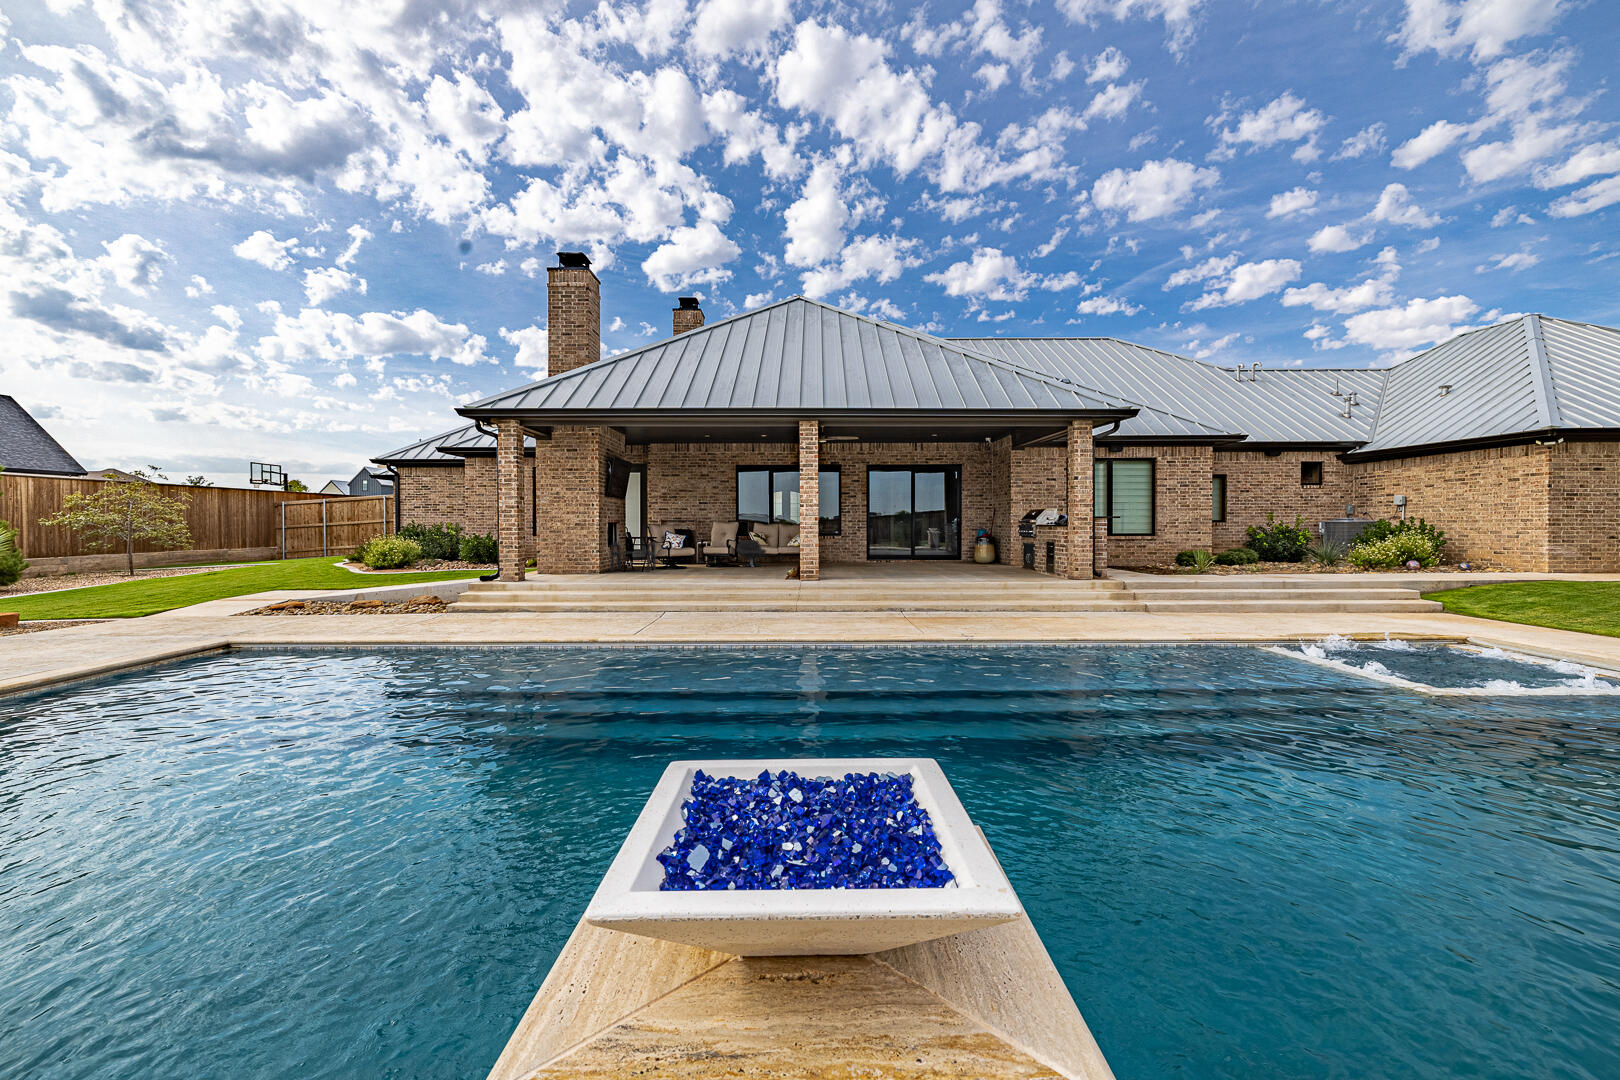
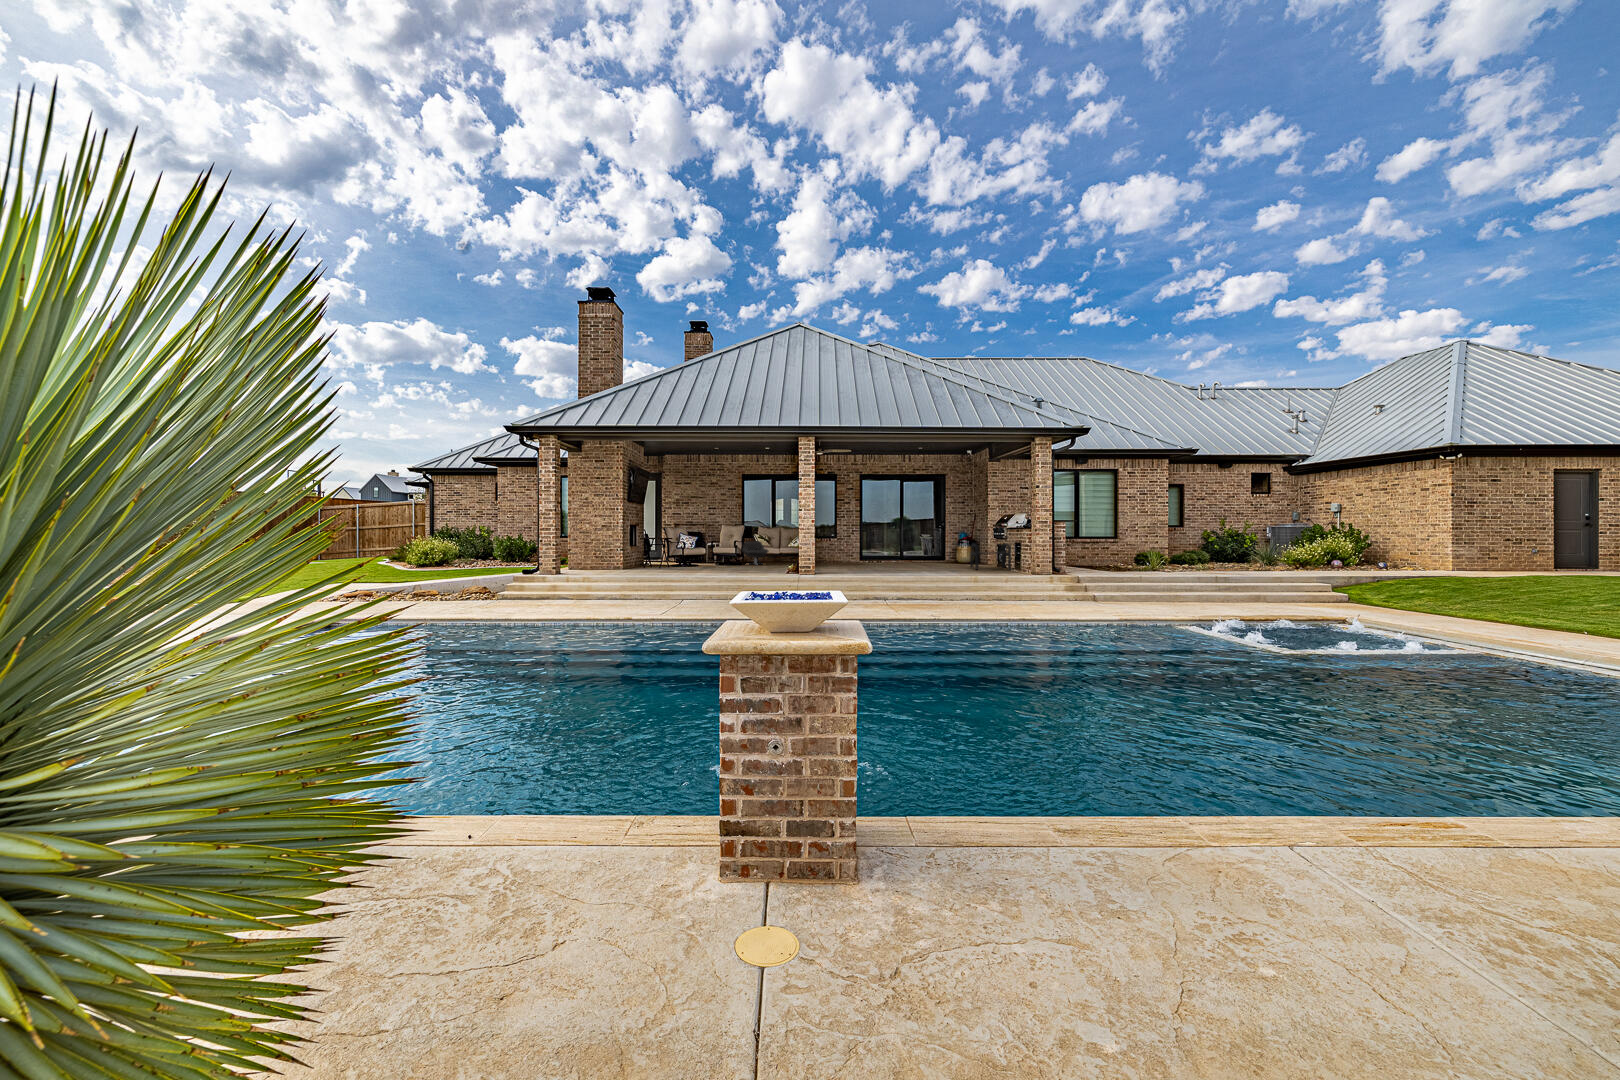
bench: present [611,542,656,571] -> present [970,543,1011,570]

